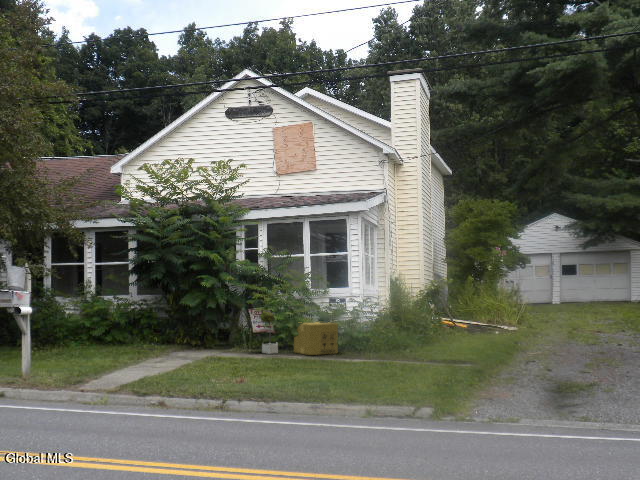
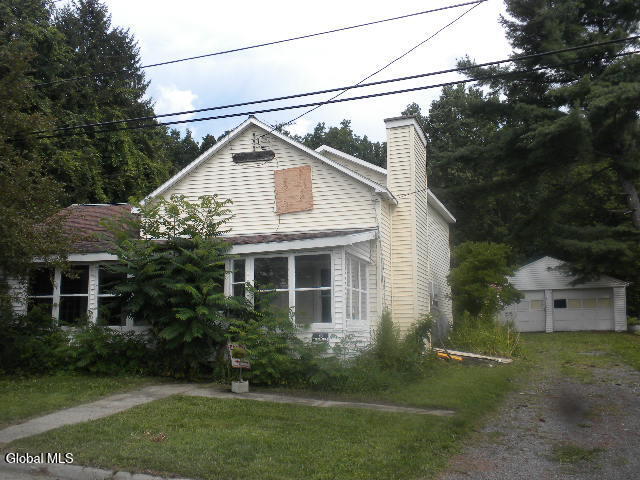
cardboard box: present [294,322,338,355] -> none [266,358,312,397]

